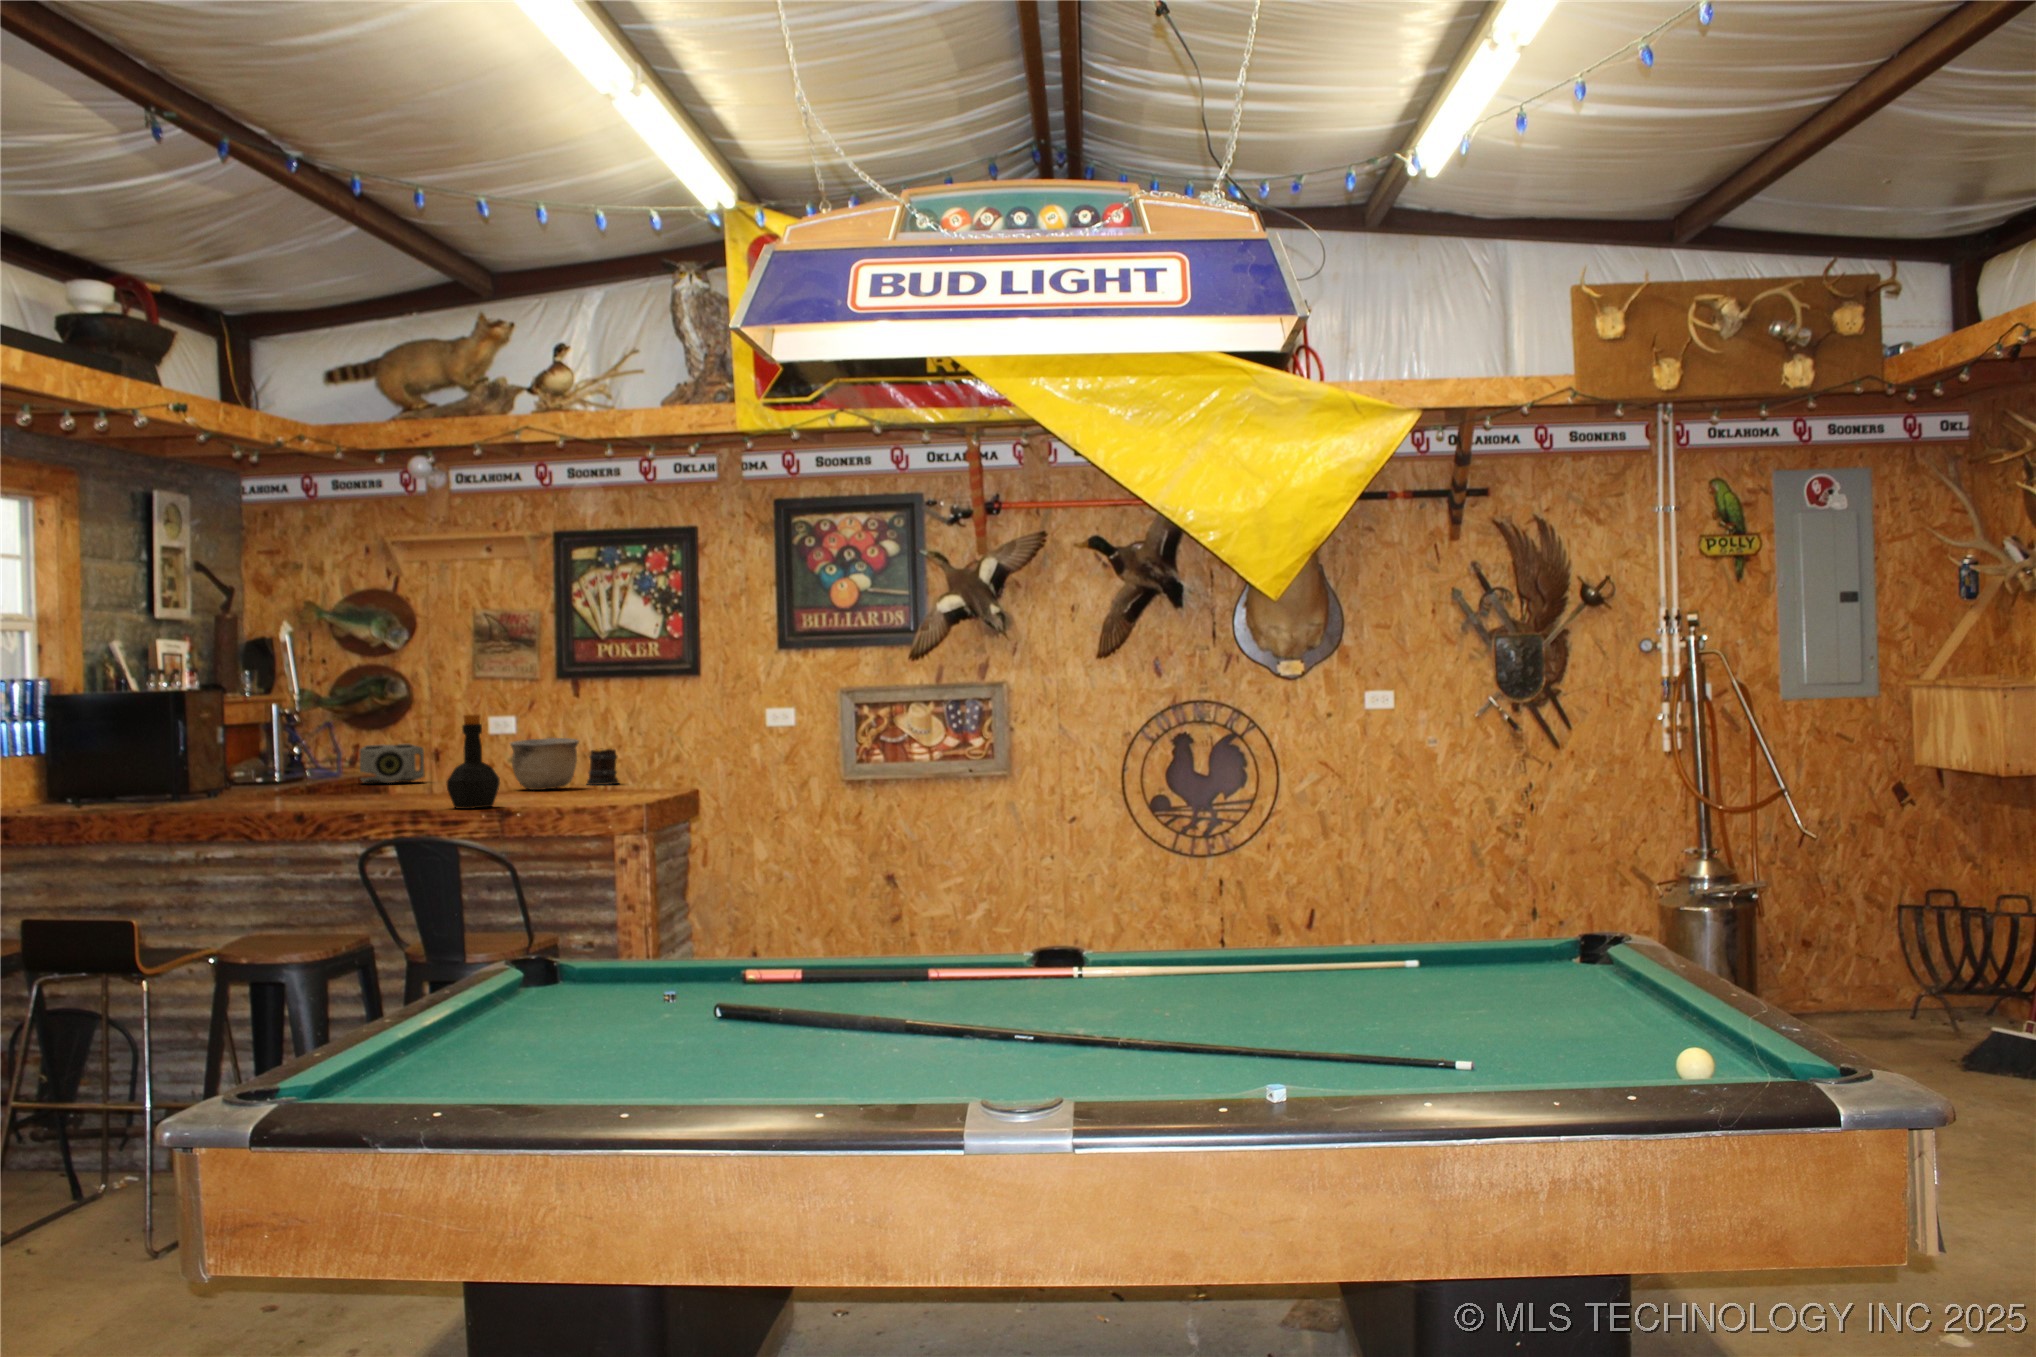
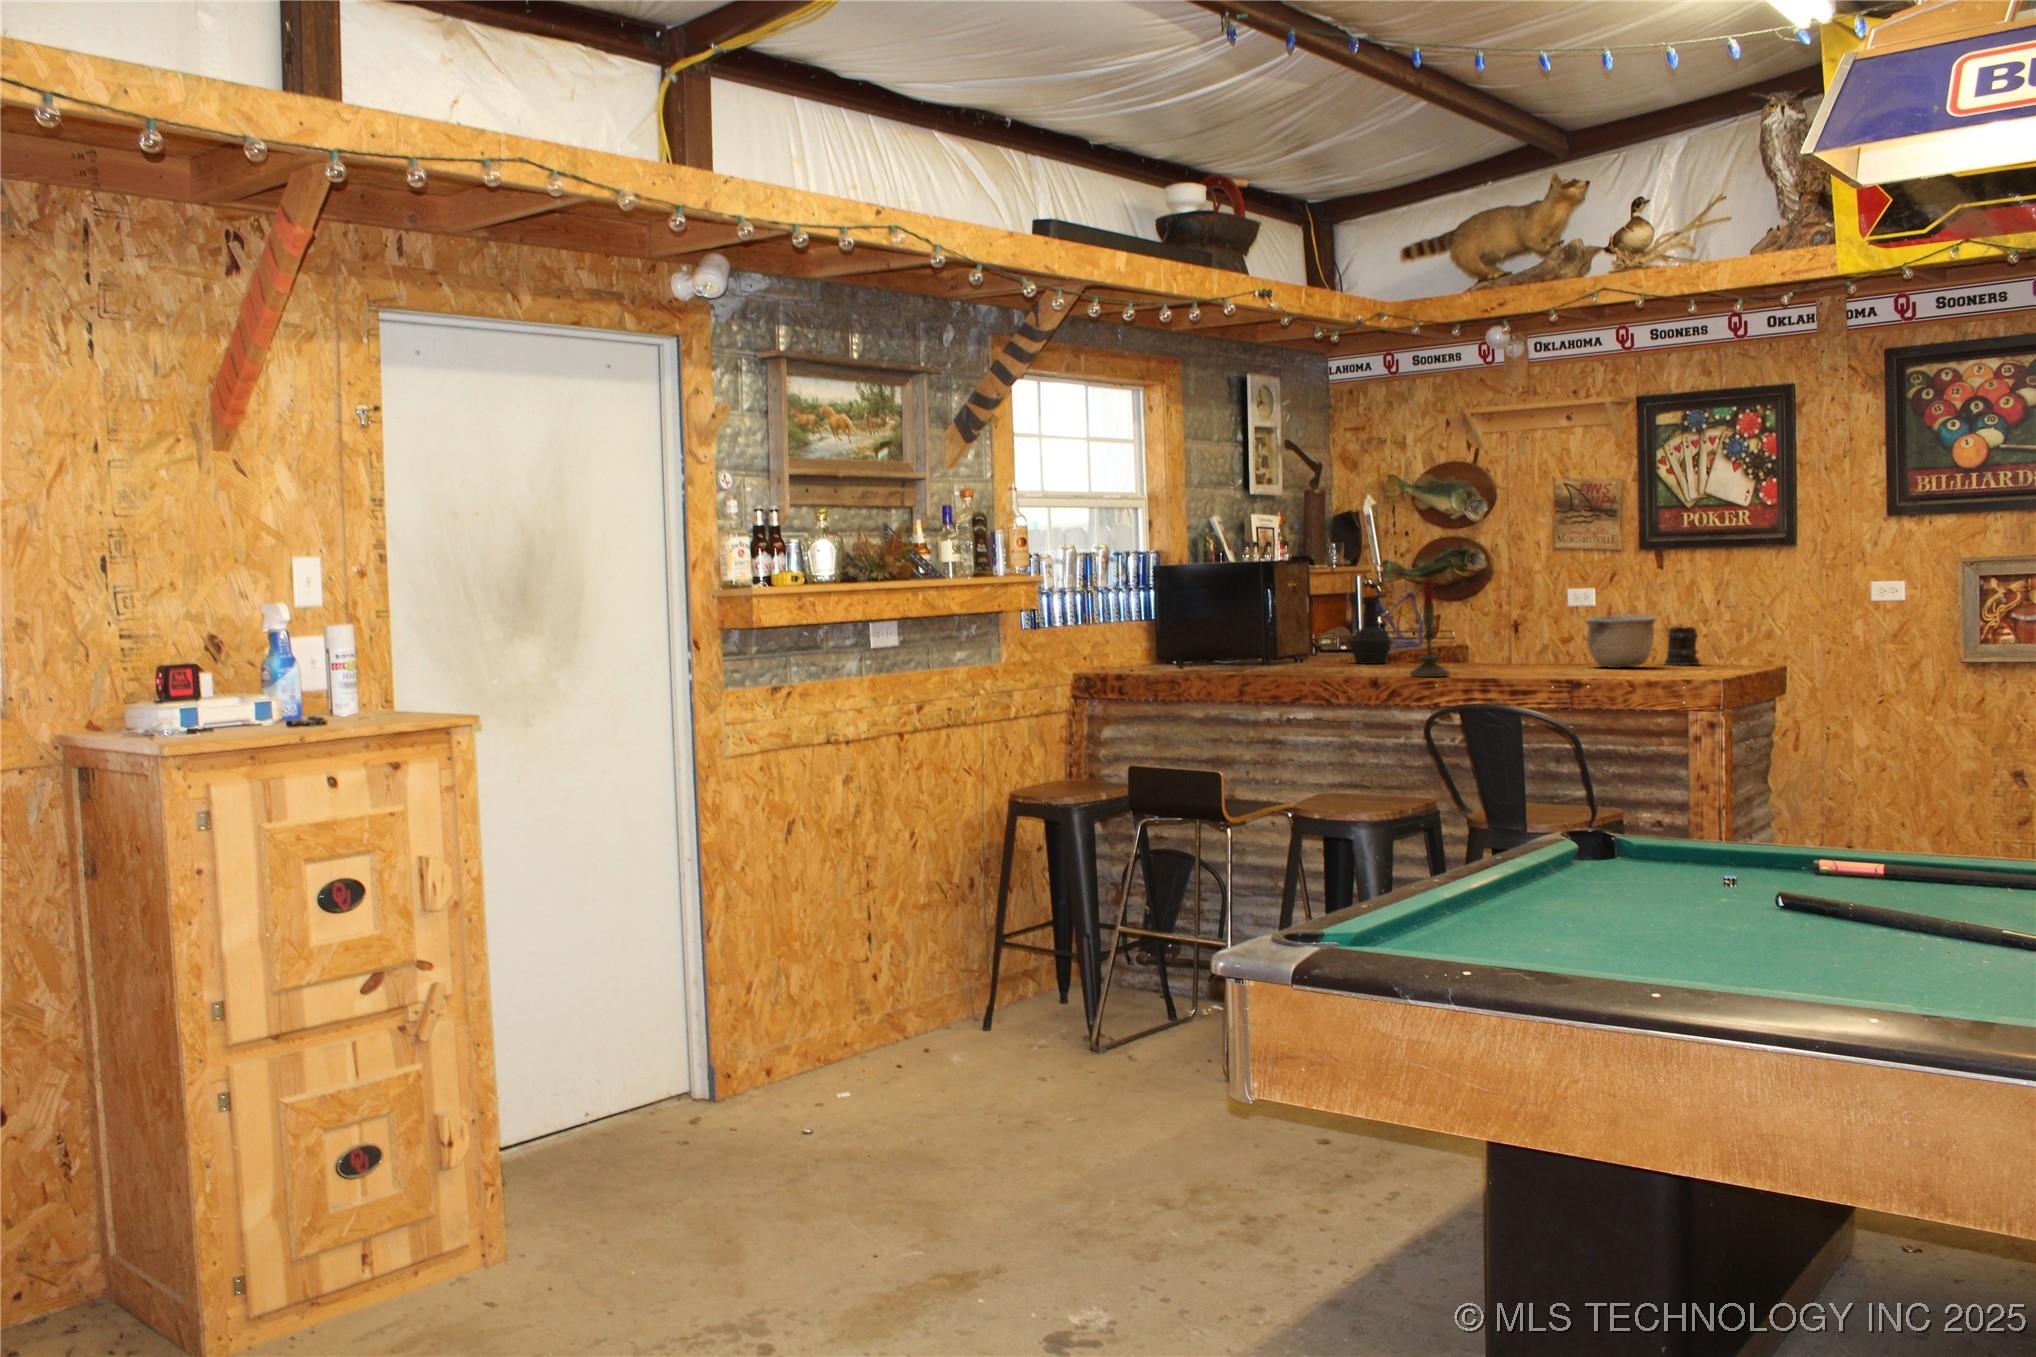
candle: none [311,699,359,809] -> present [1410,579,1450,677]
bottle: present [447,714,500,809] -> present [1350,589,1392,664]
speaker: present [360,744,424,784] -> none [1438,618,1500,658]

